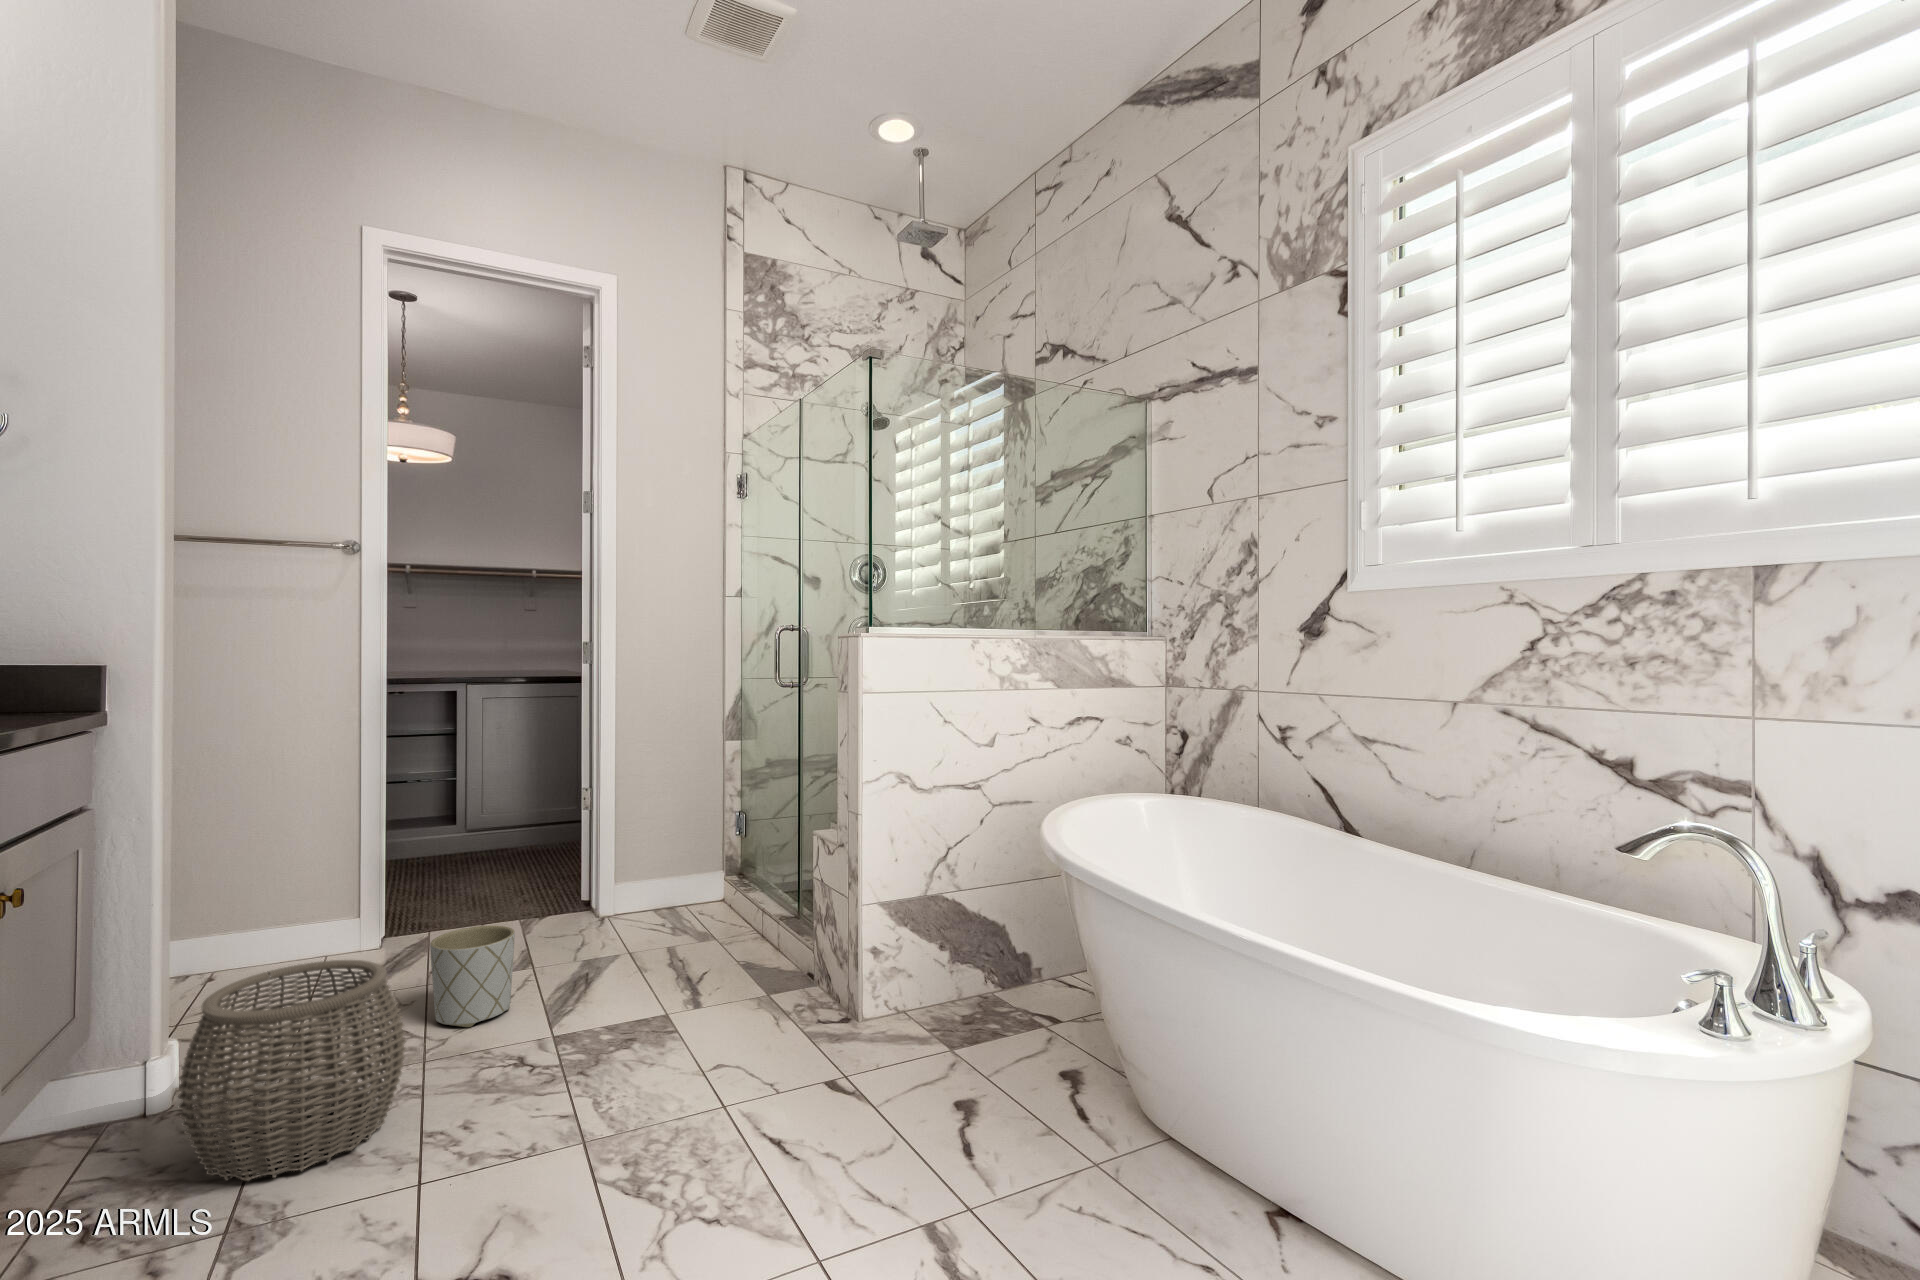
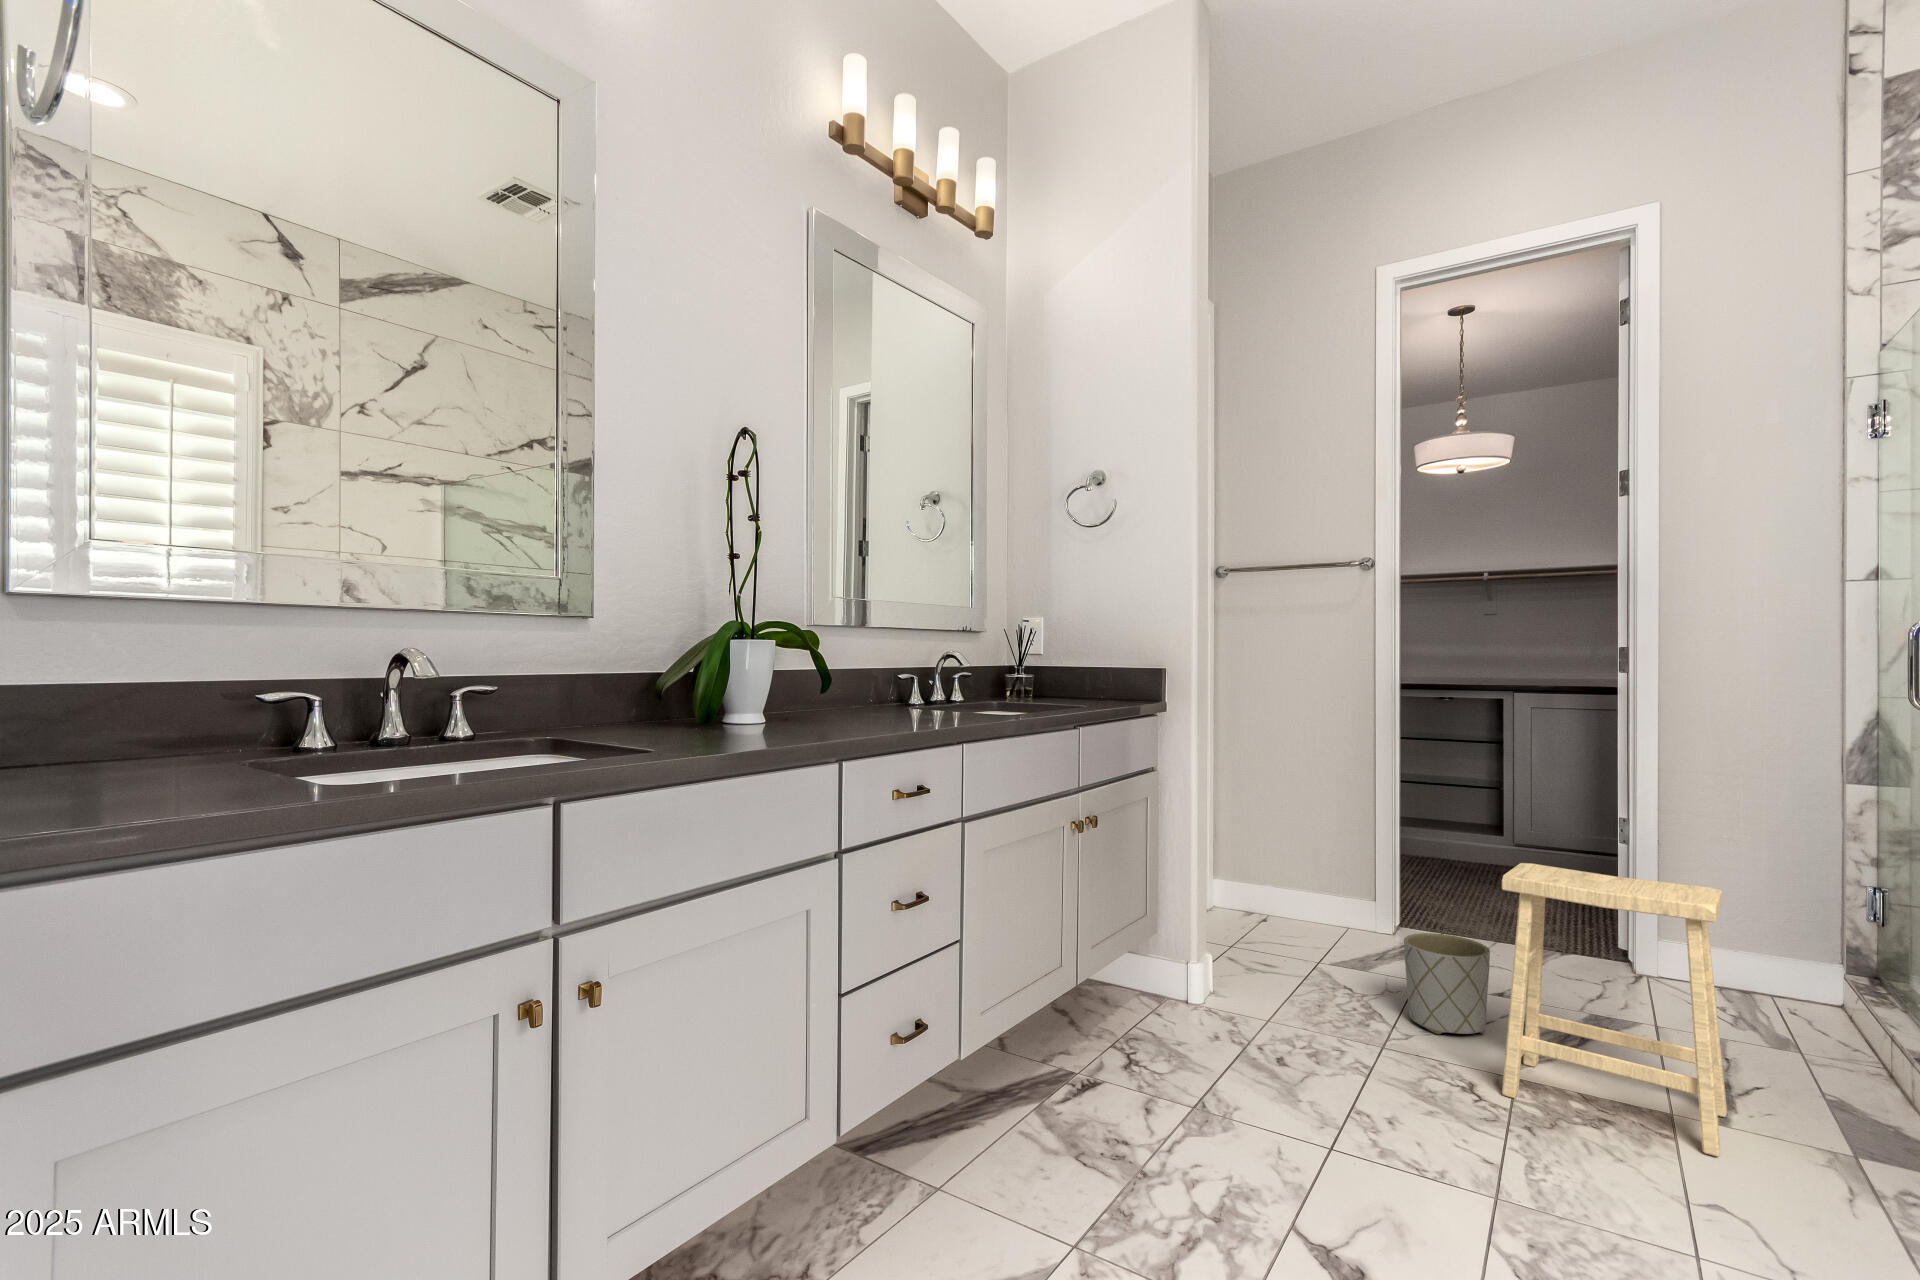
footstool: none [547,830,706,1055] -> present [1502,863,1727,1157]
woven basket: present [177,960,406,1181] -> none [1185,915,1349,1093]

